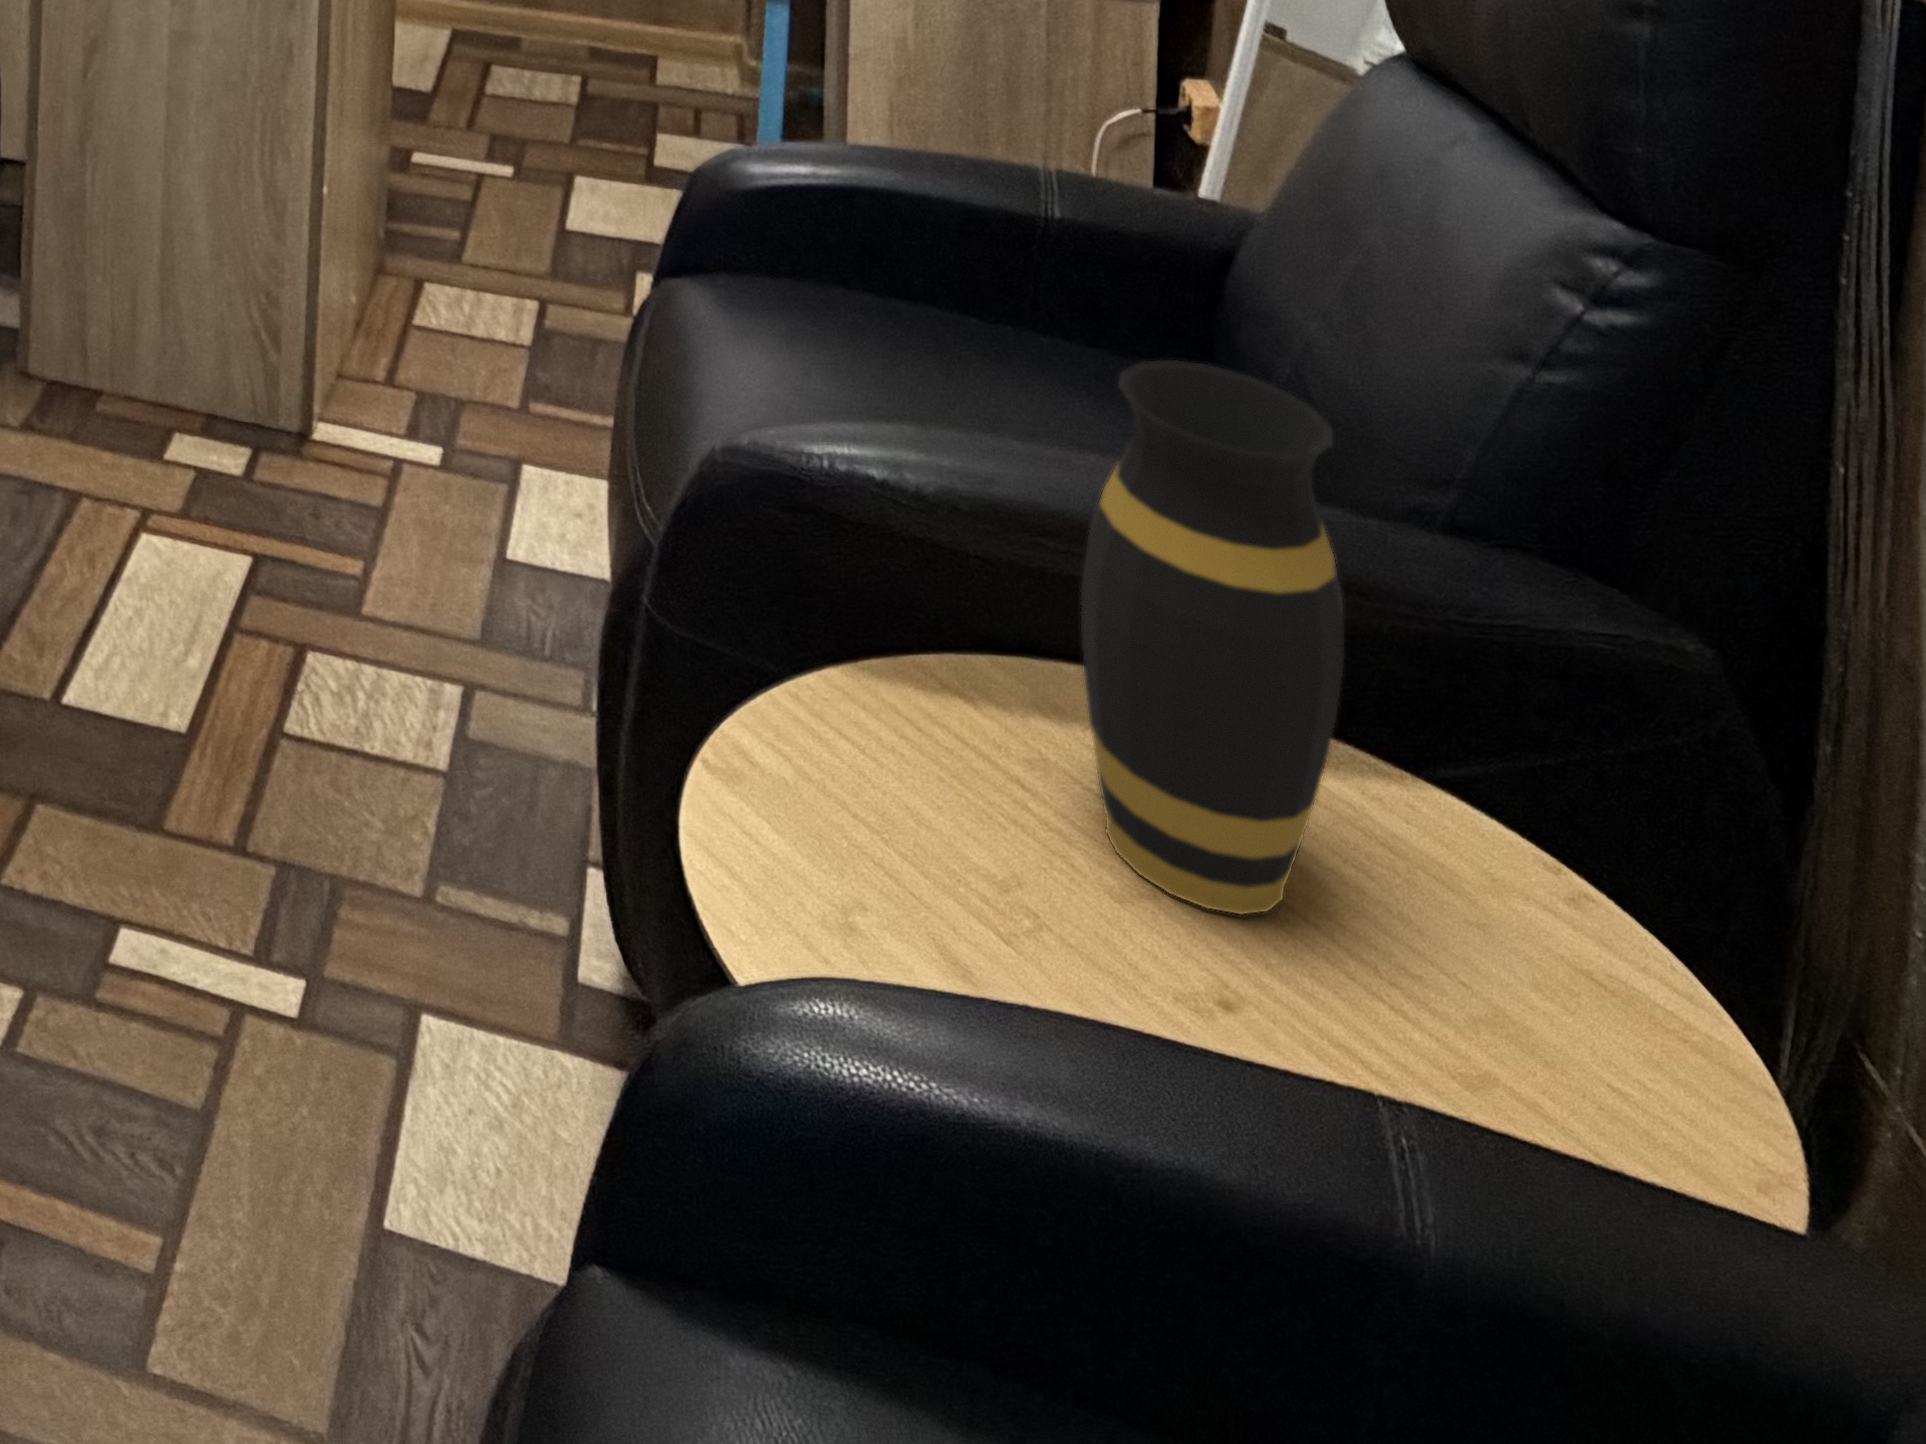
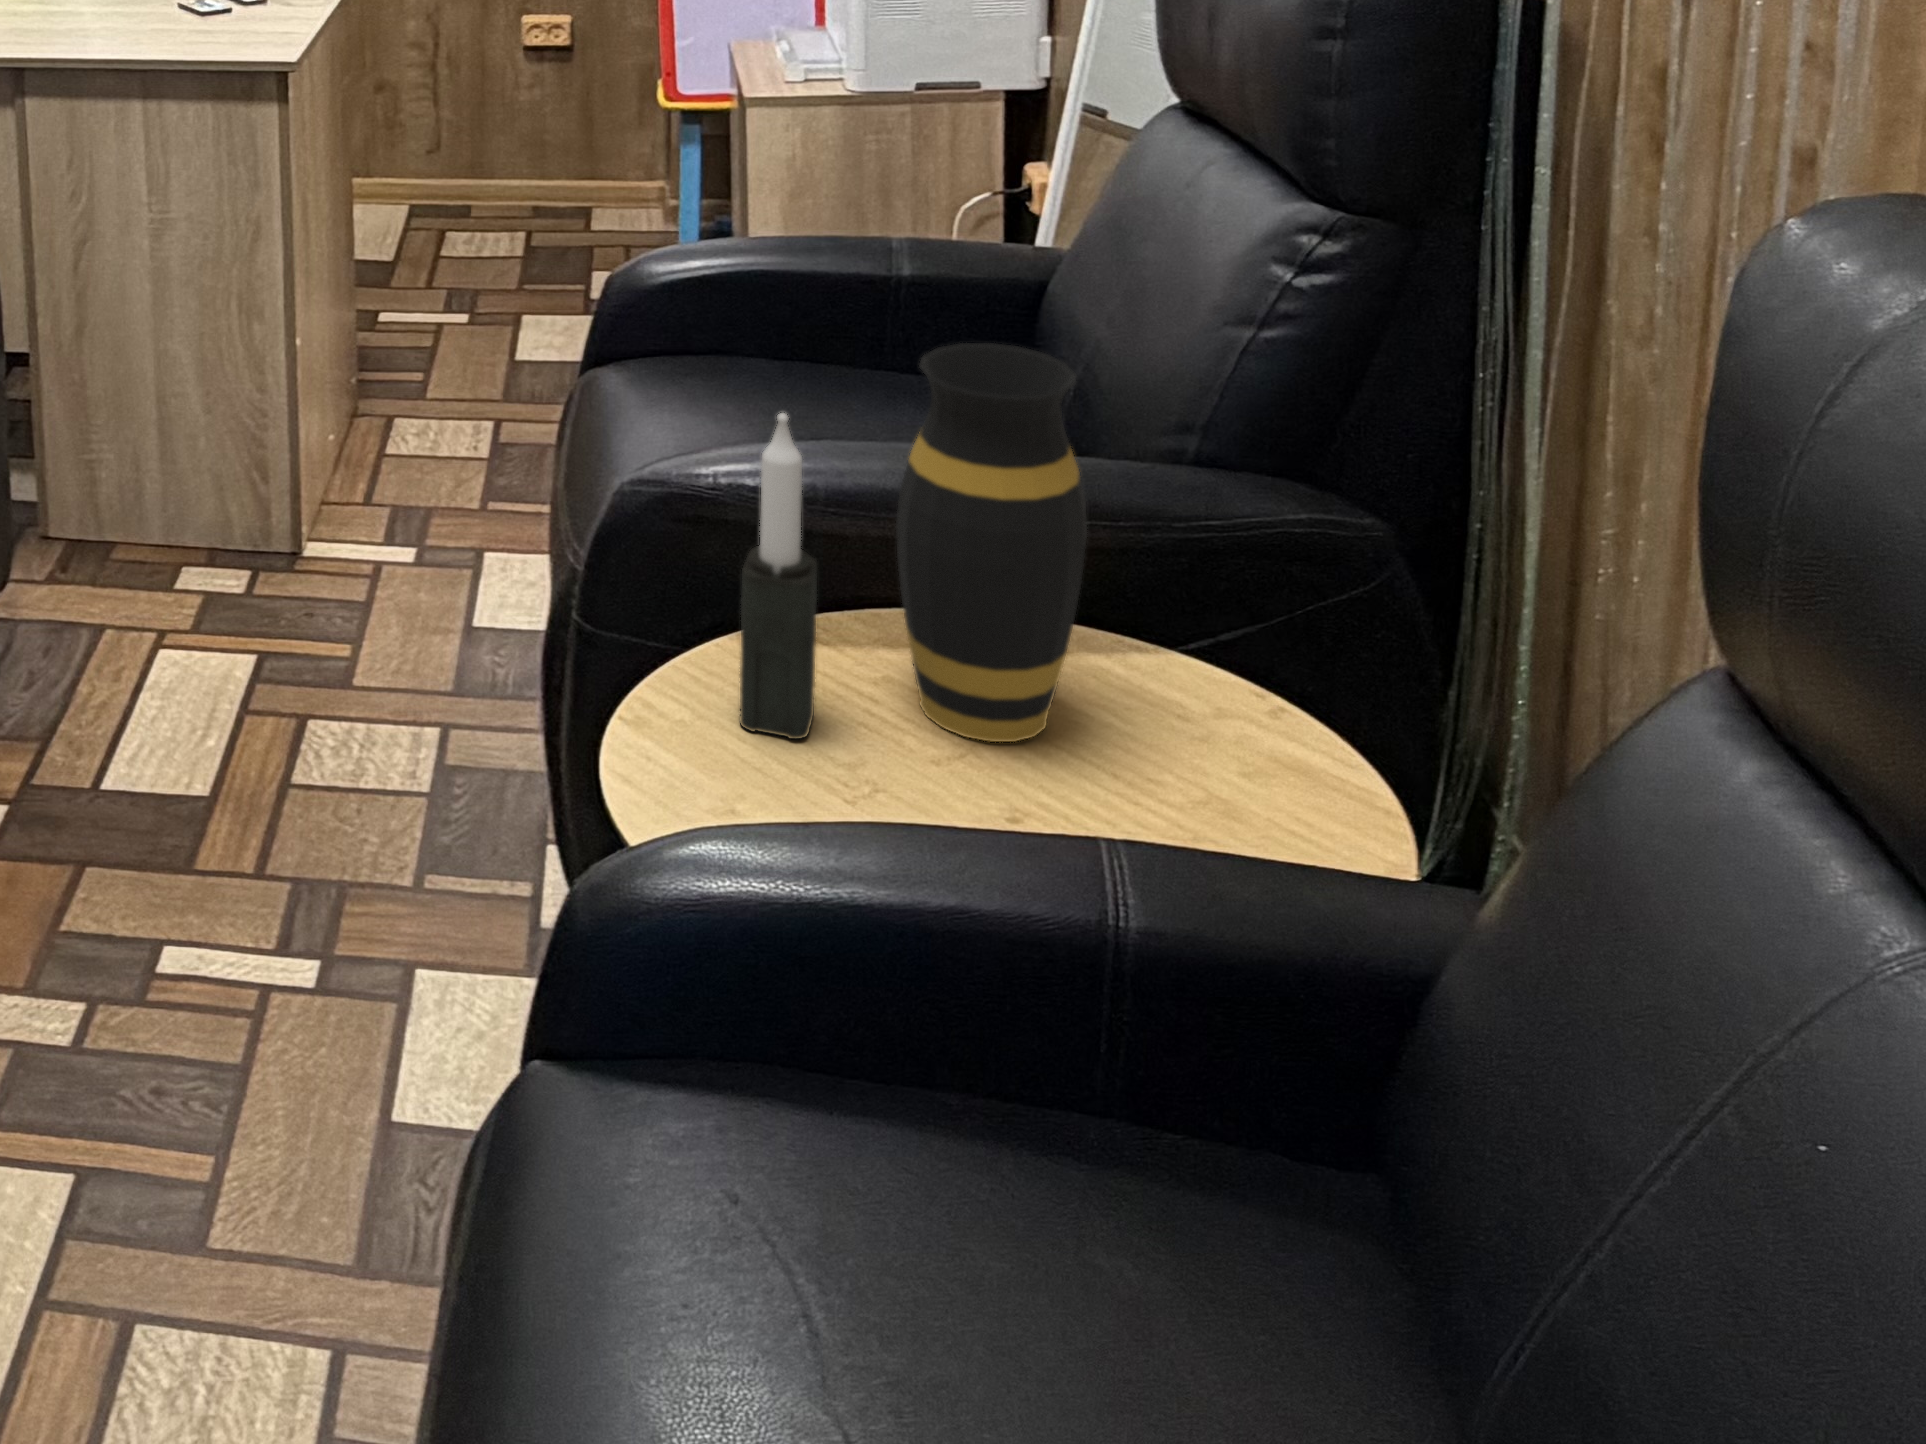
candle: none [866,424,977,860] -> present [740,413,817,739]

